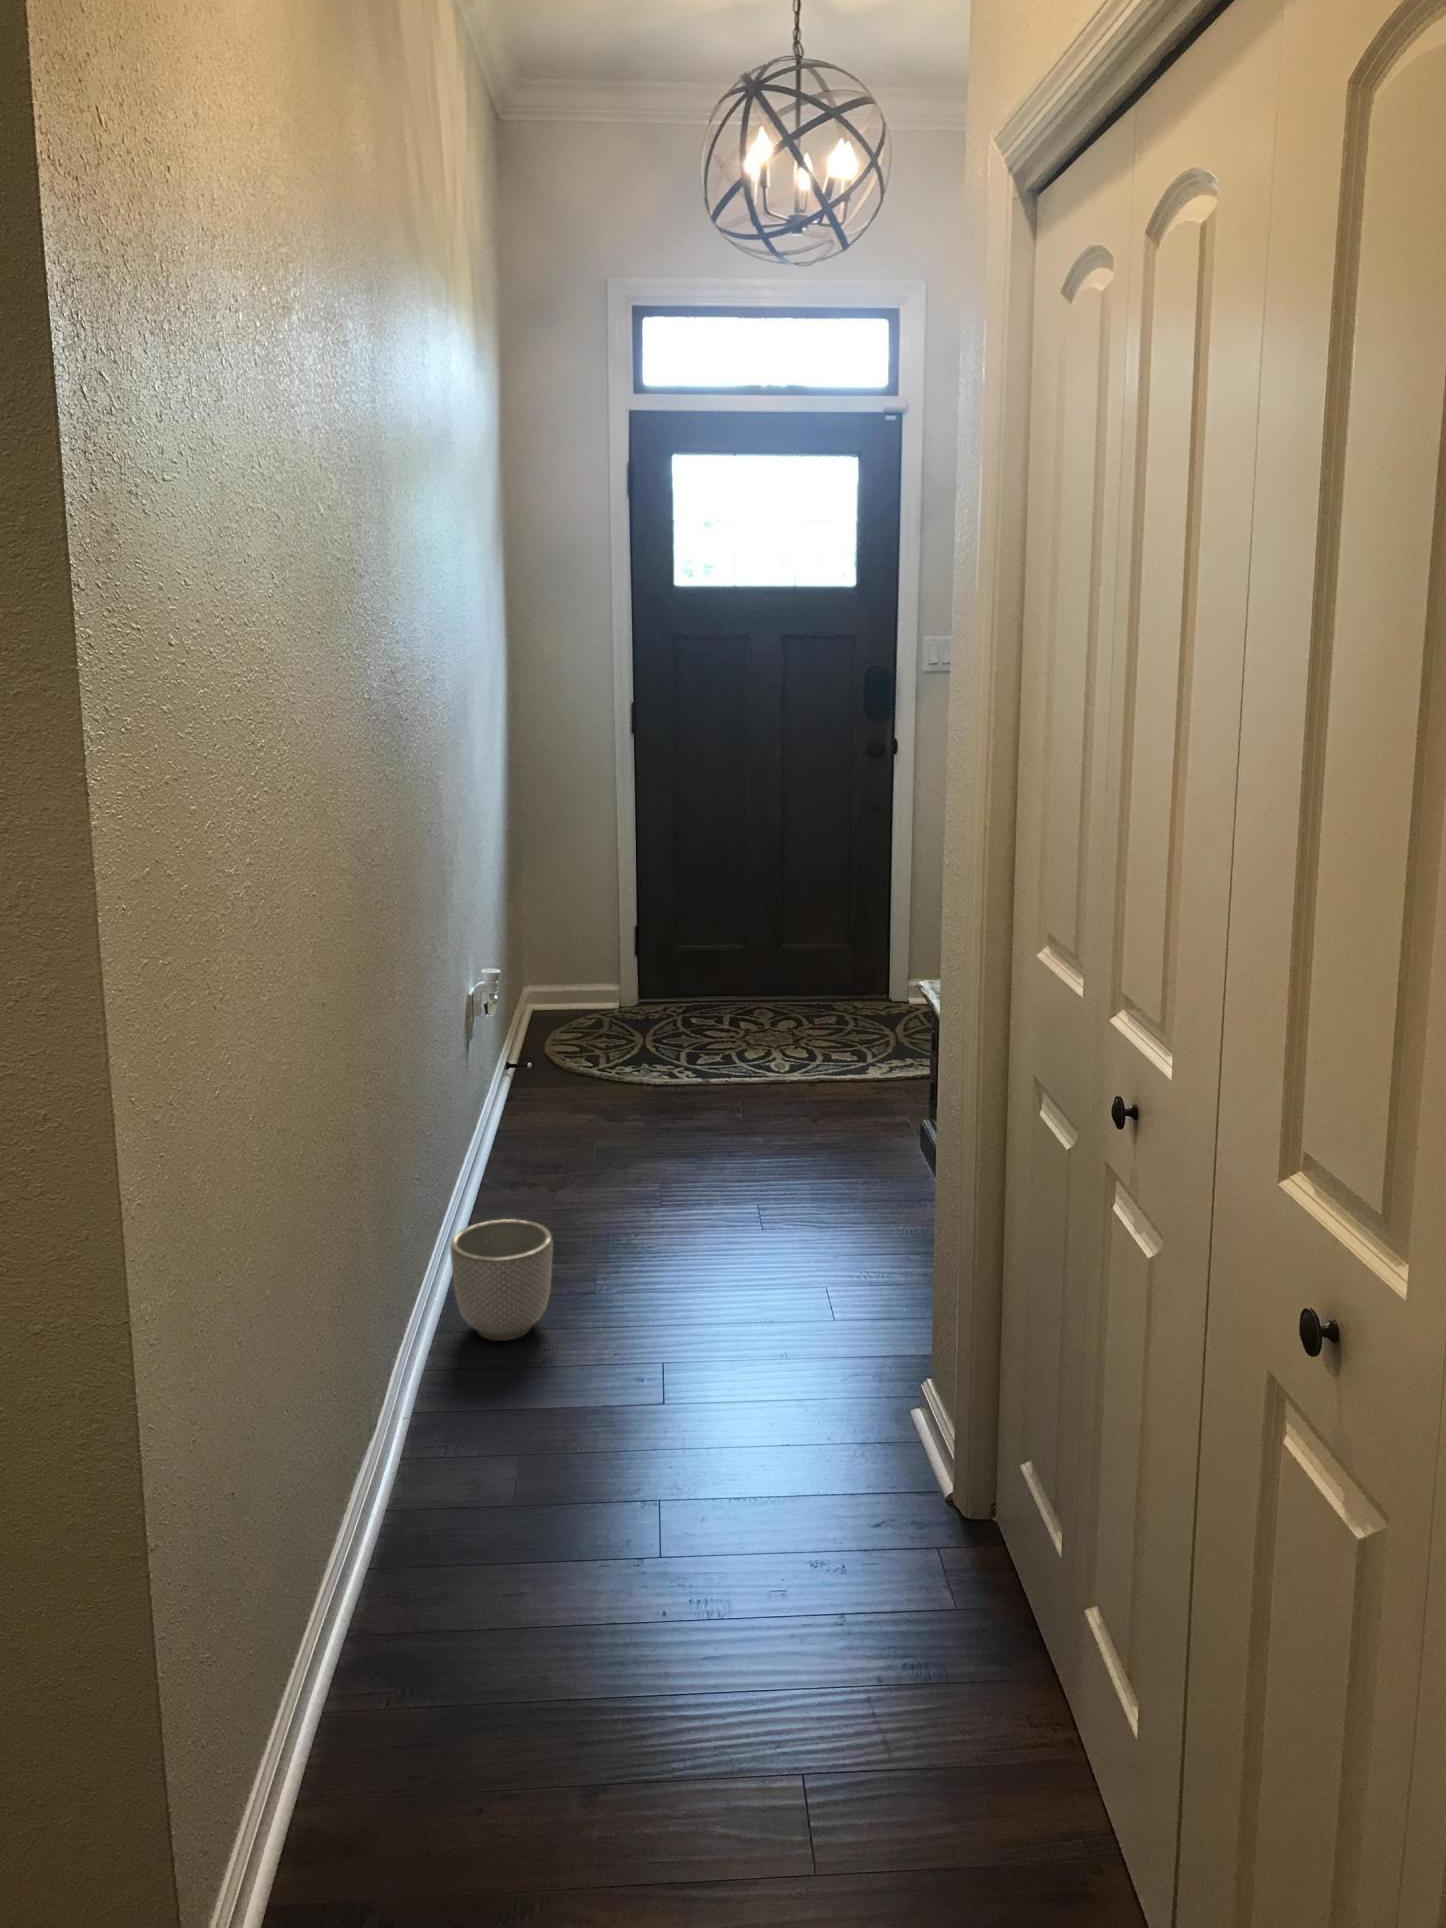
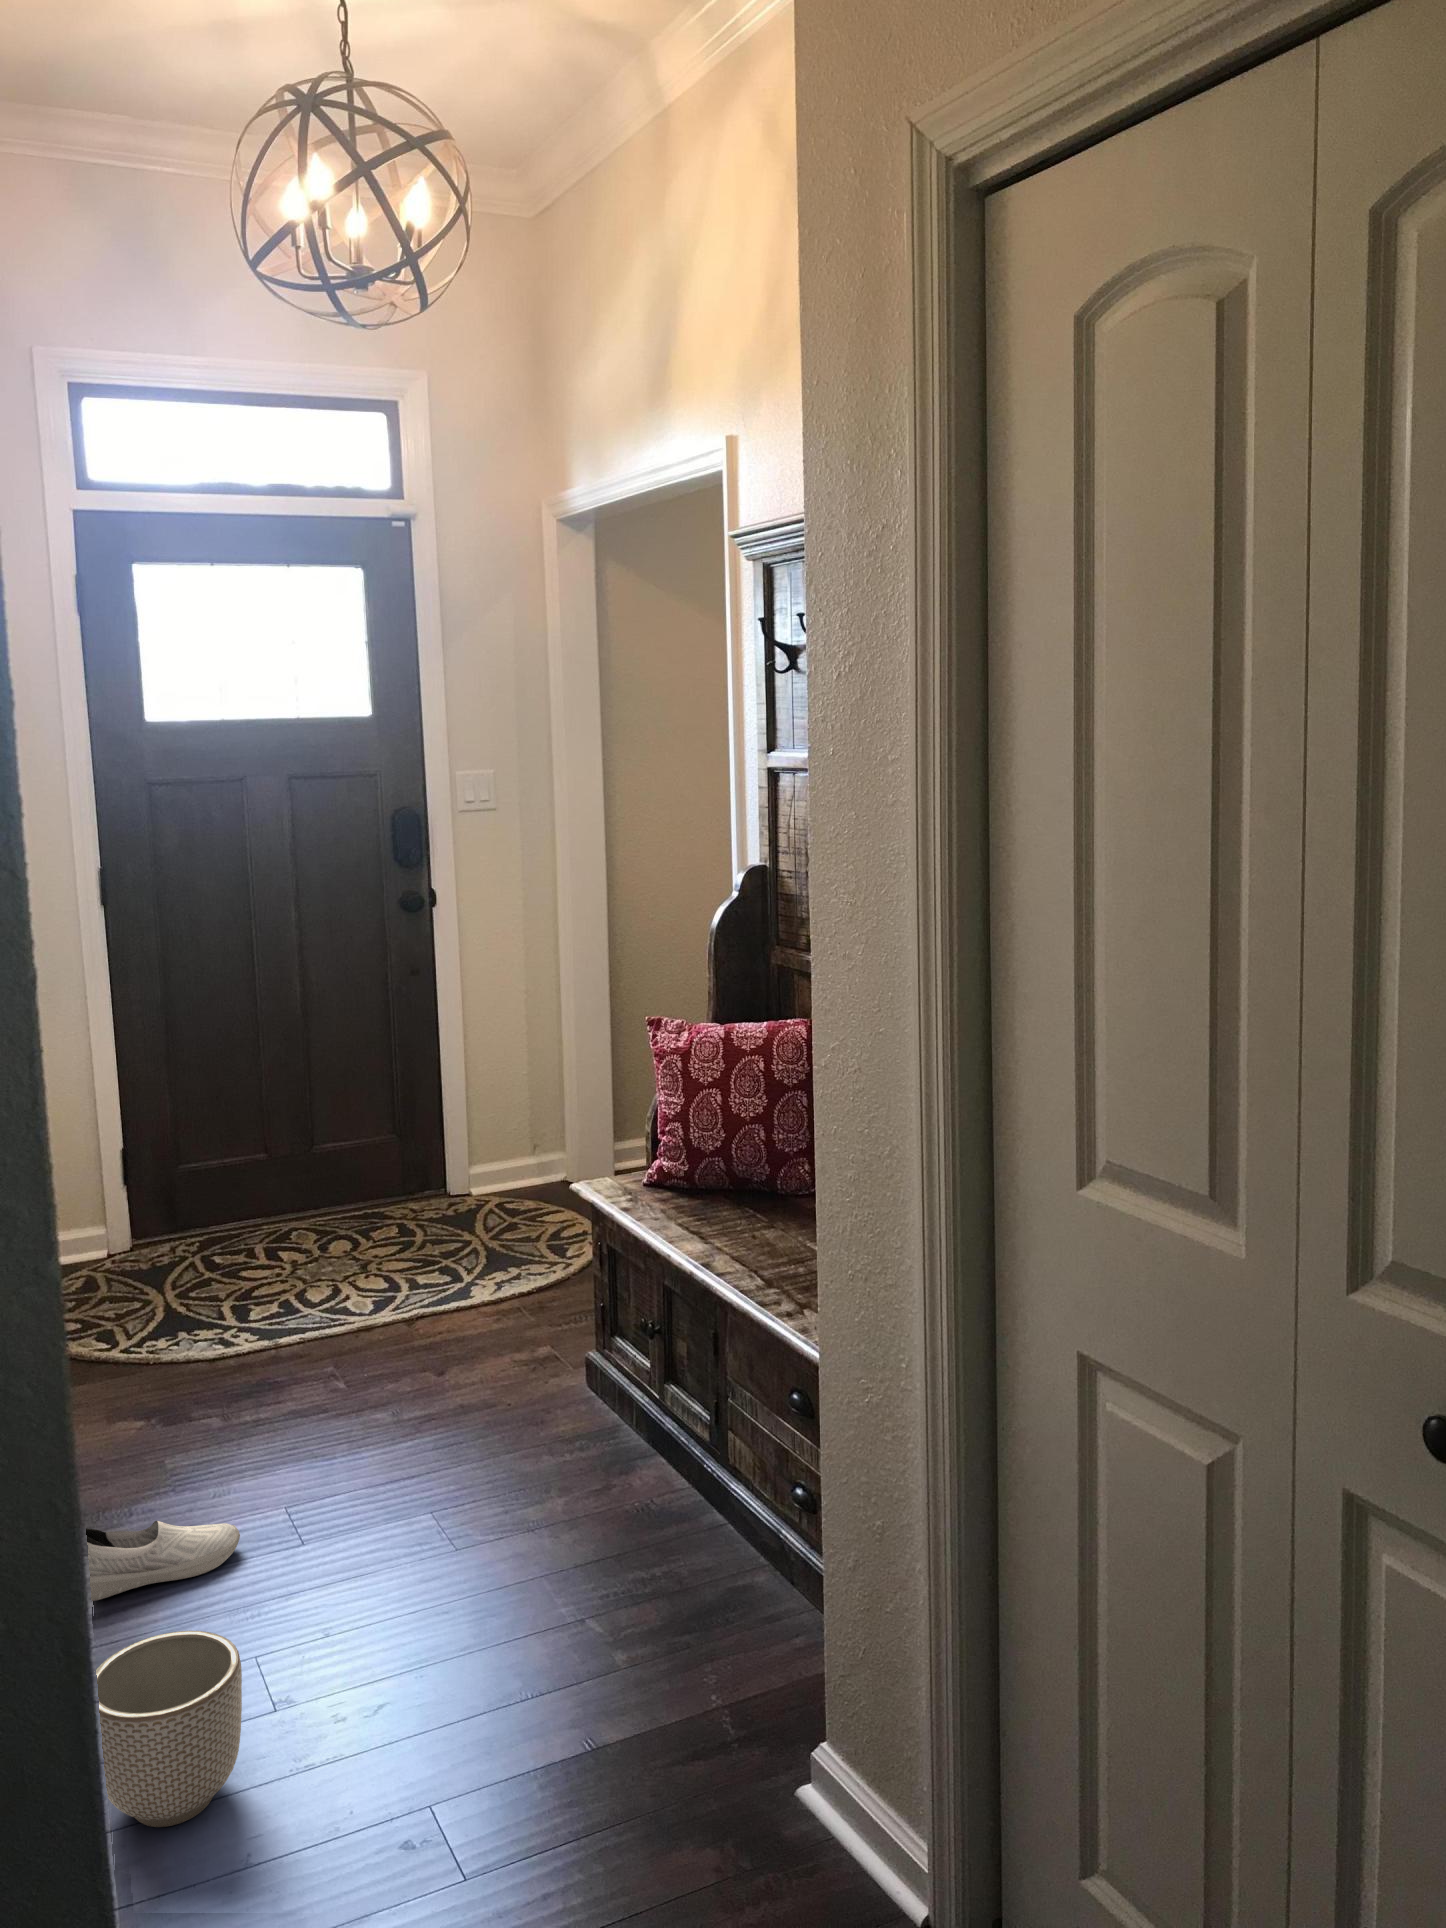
shoe: none [489,1158,616,1211] -> present [86,1521,240,1601]

